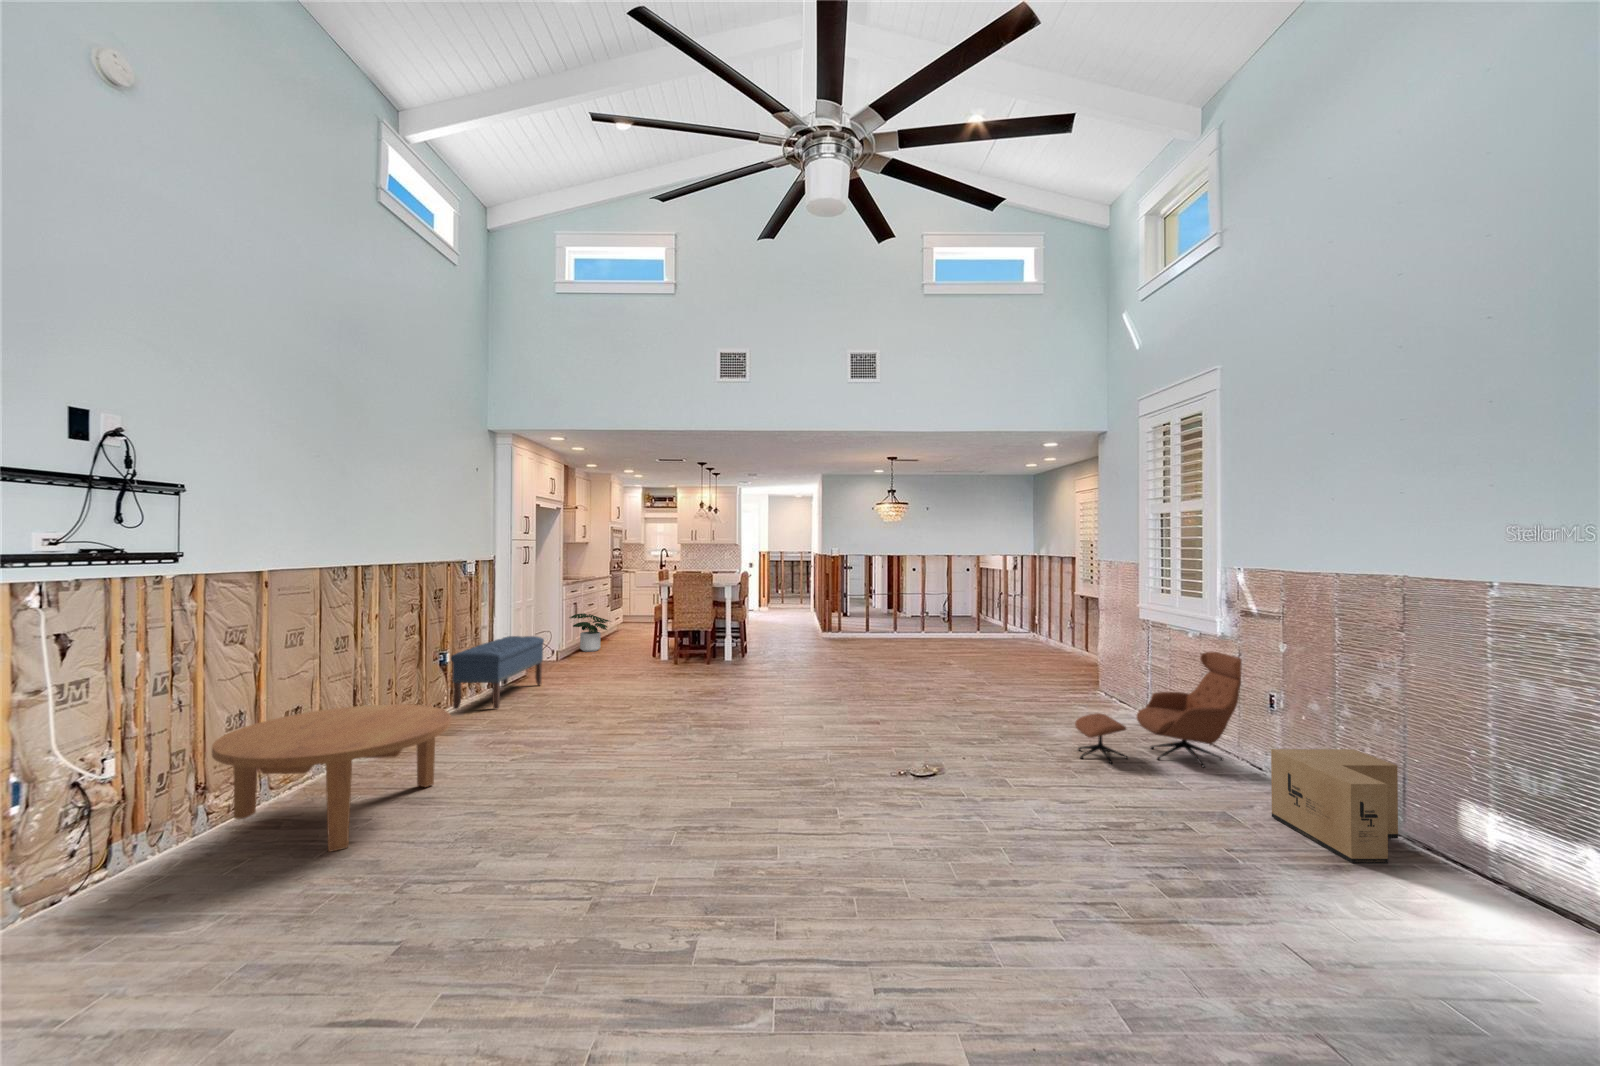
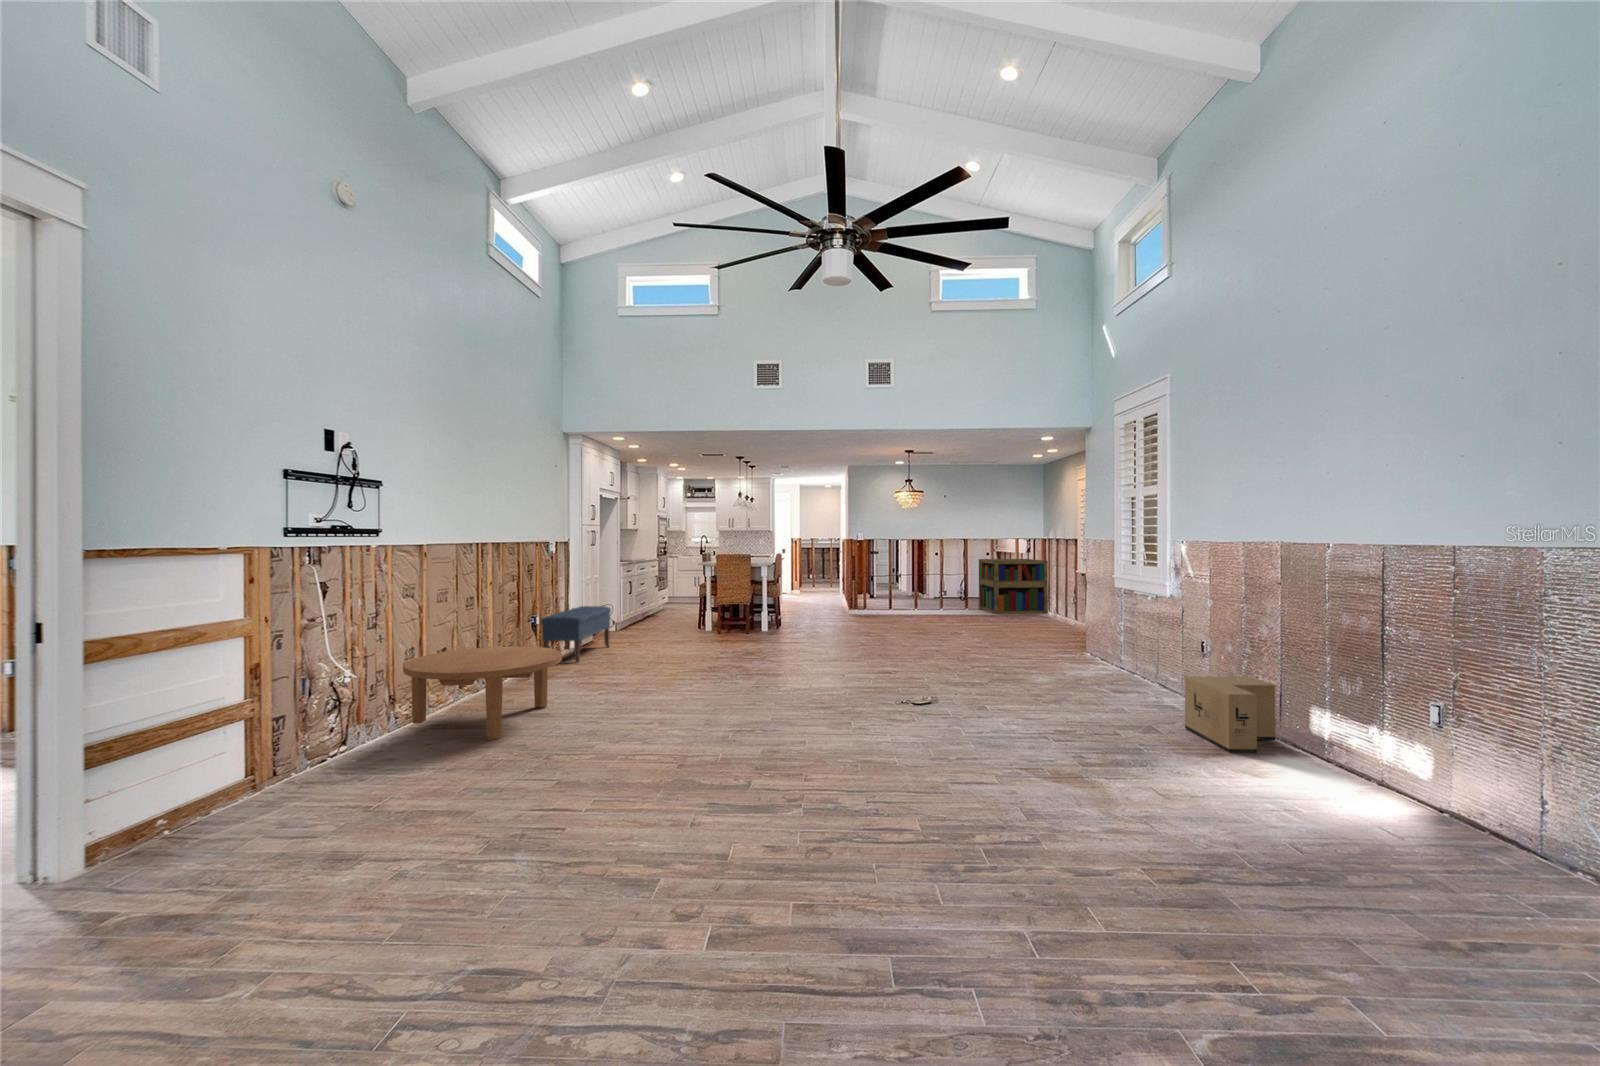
bookshelf: none [964,577,1040,638] -> present [979,559,1048,614]
potted plant: present [570,614,609,652] -> none [626,591,662,624]
lounge chair: present [1075,652,1242,768] -> none [1048,610,1181,701]

